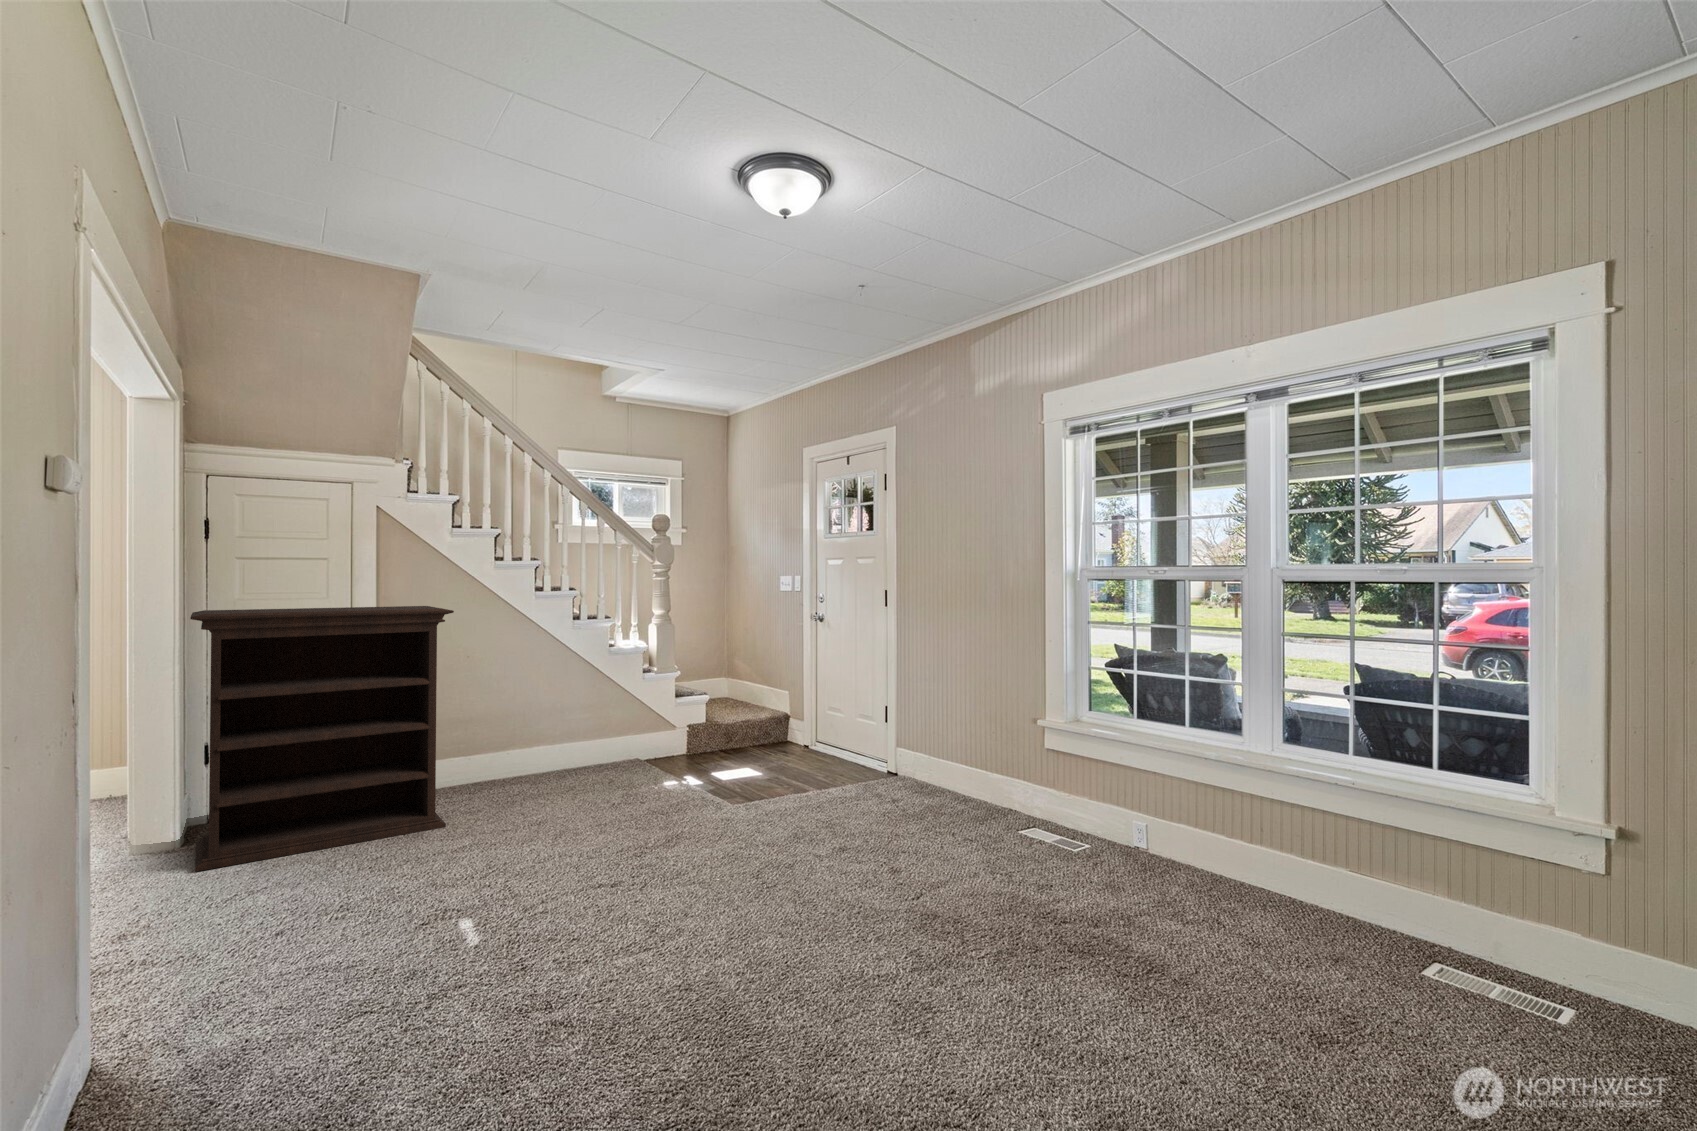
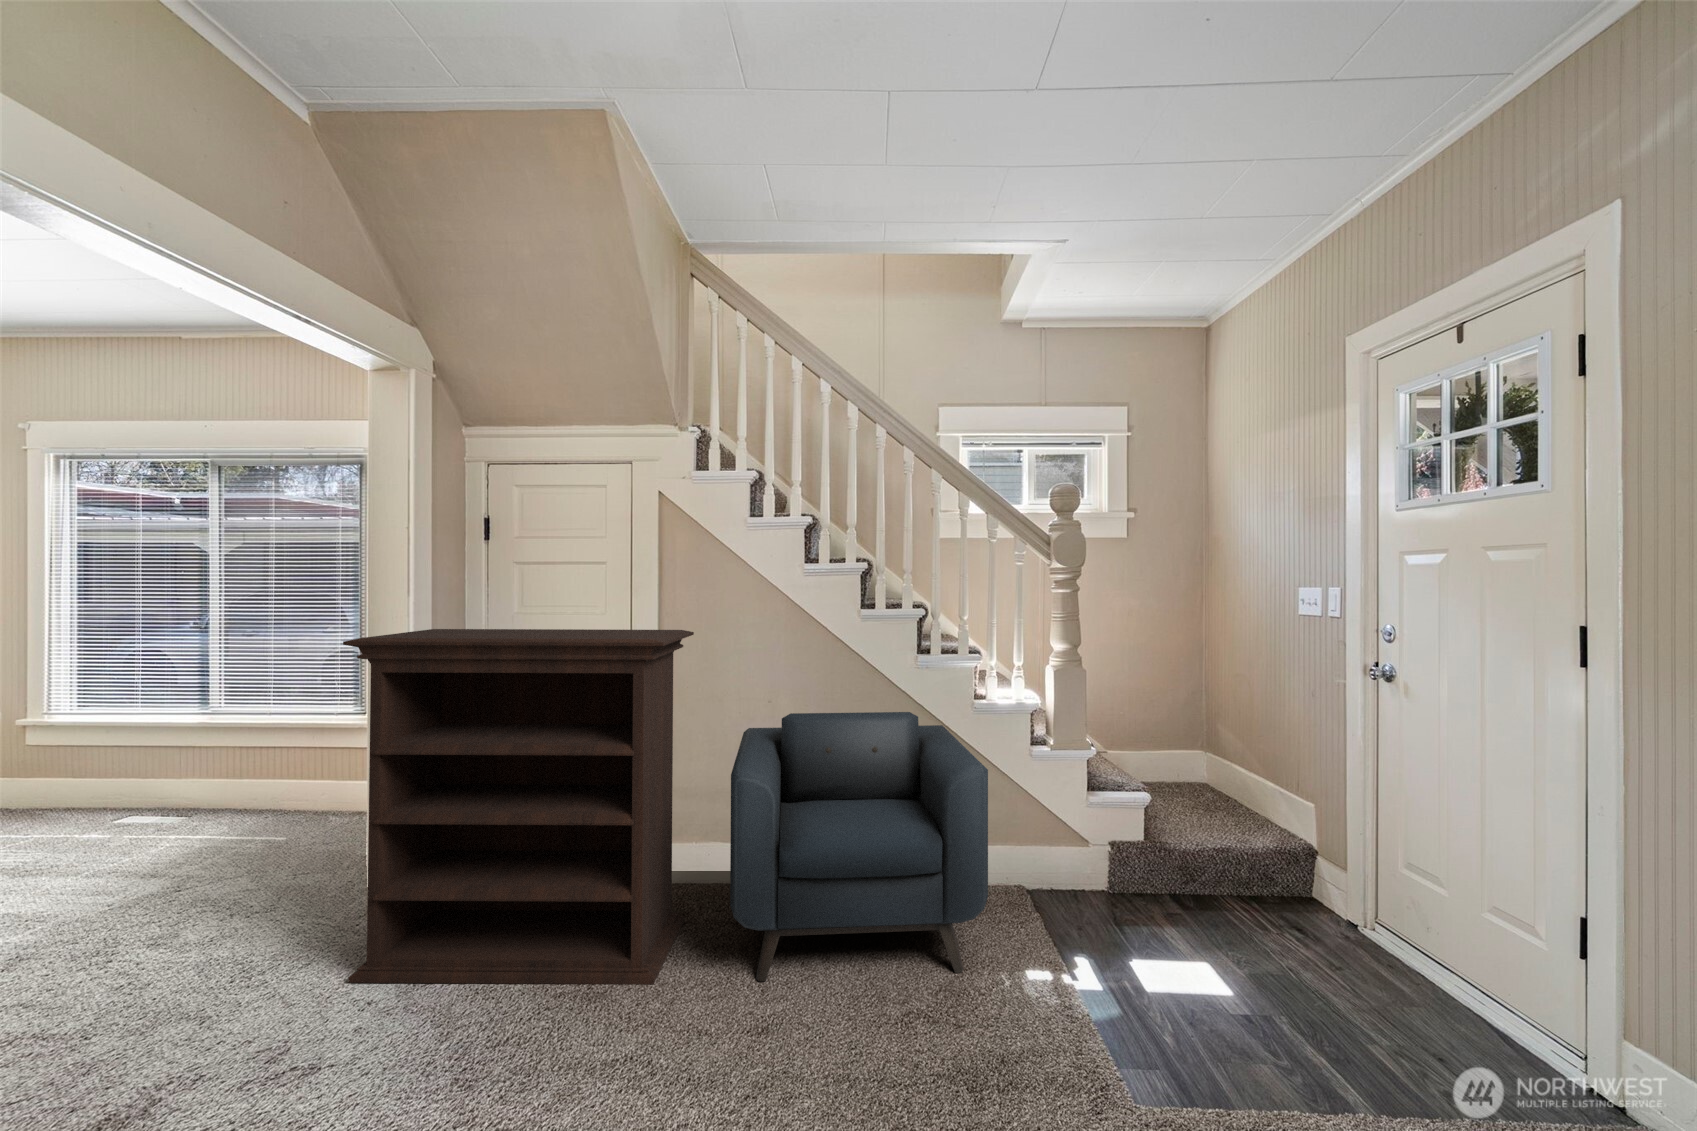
armchair: none [455,655,641,813] -> present [730,712,988,981]

